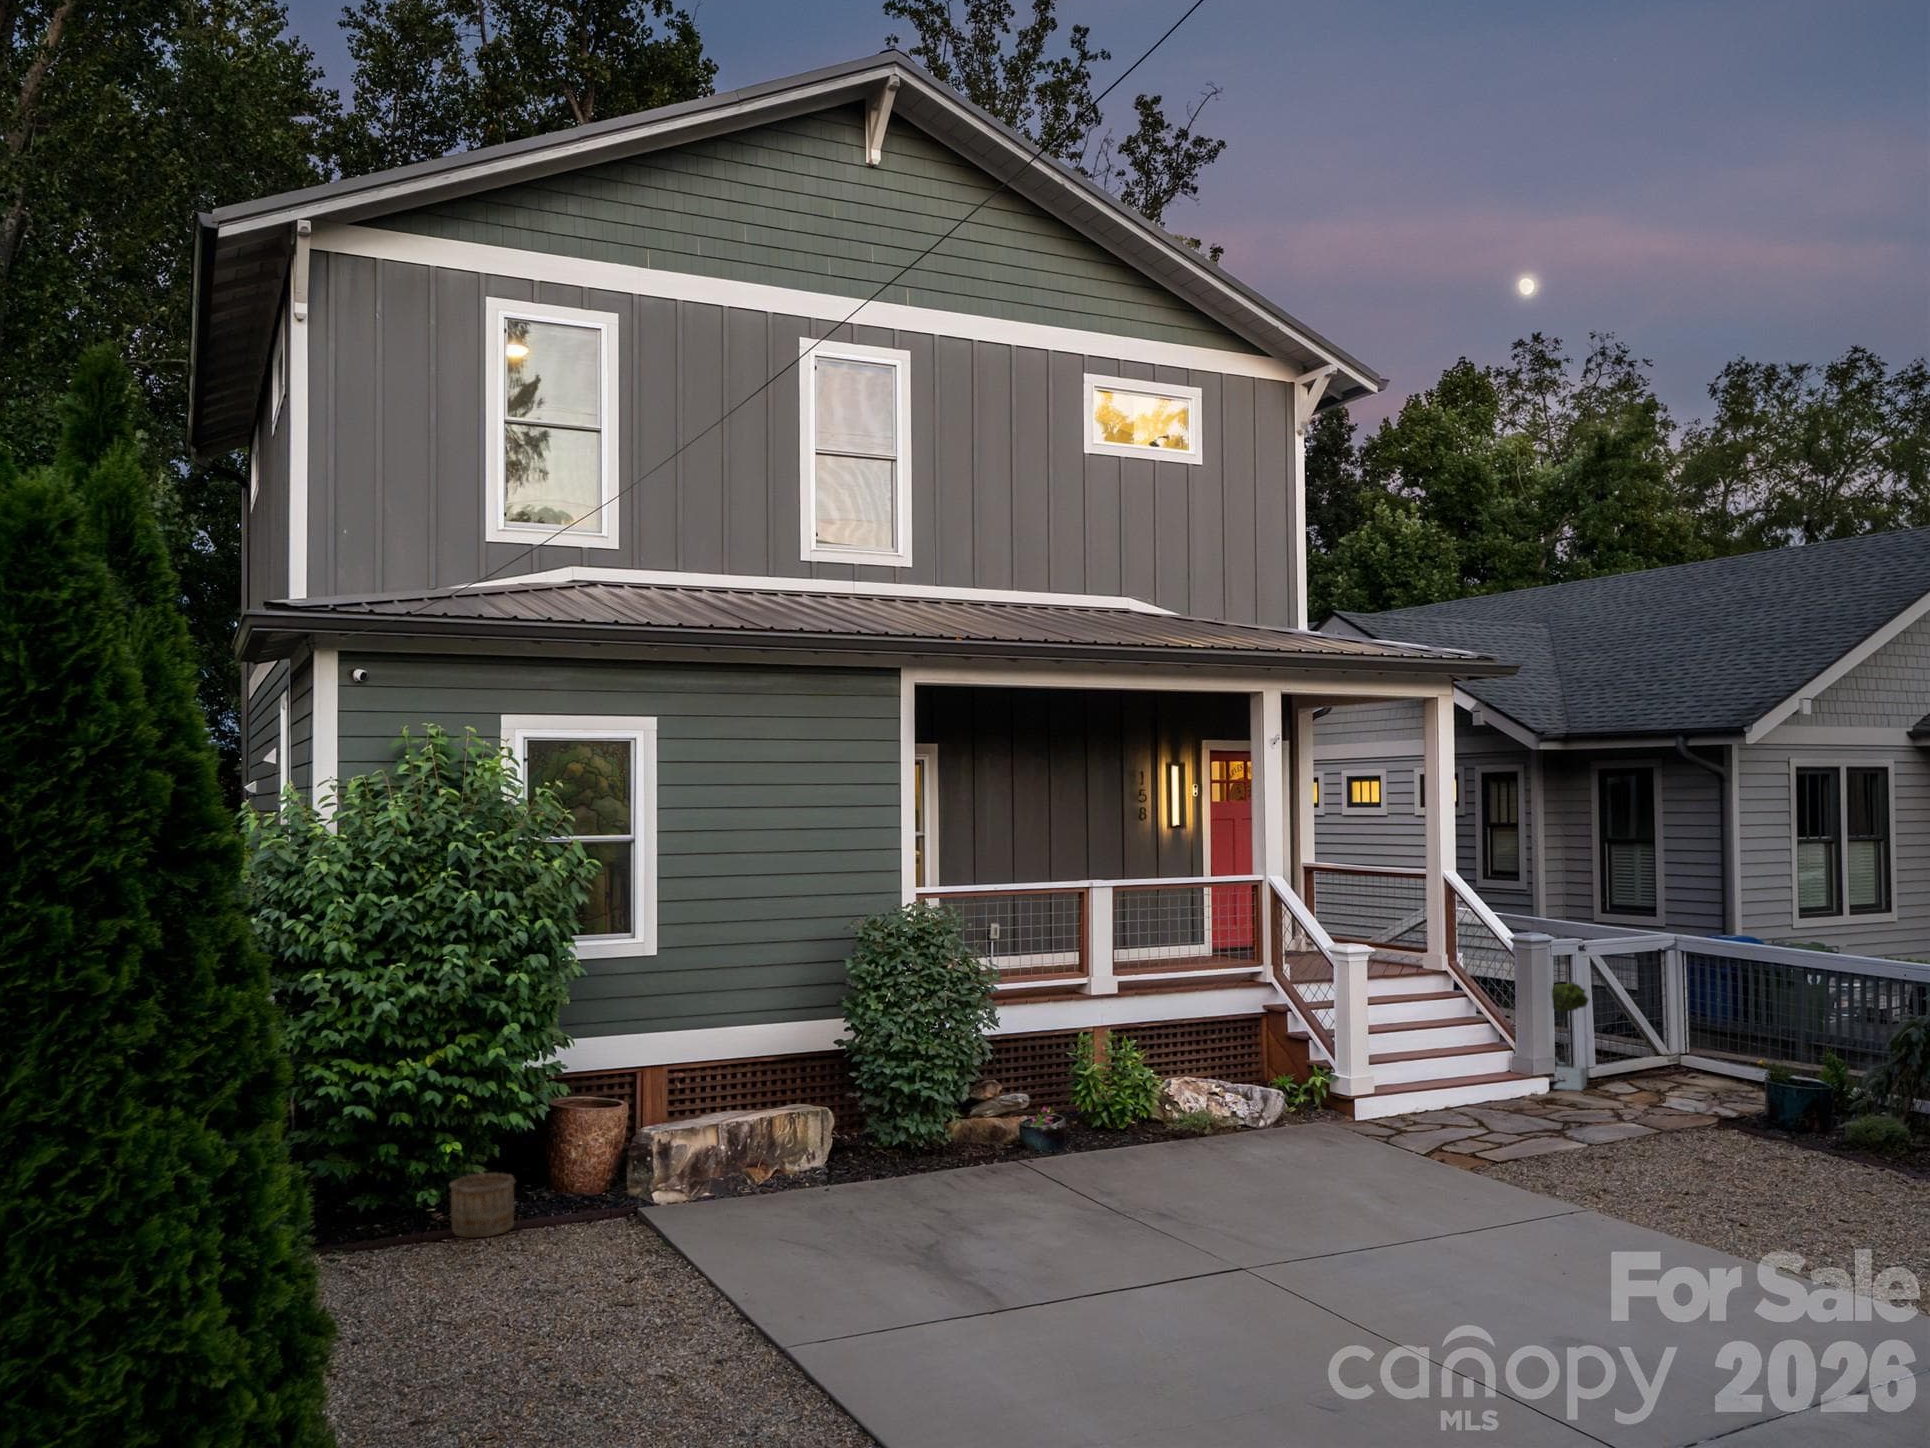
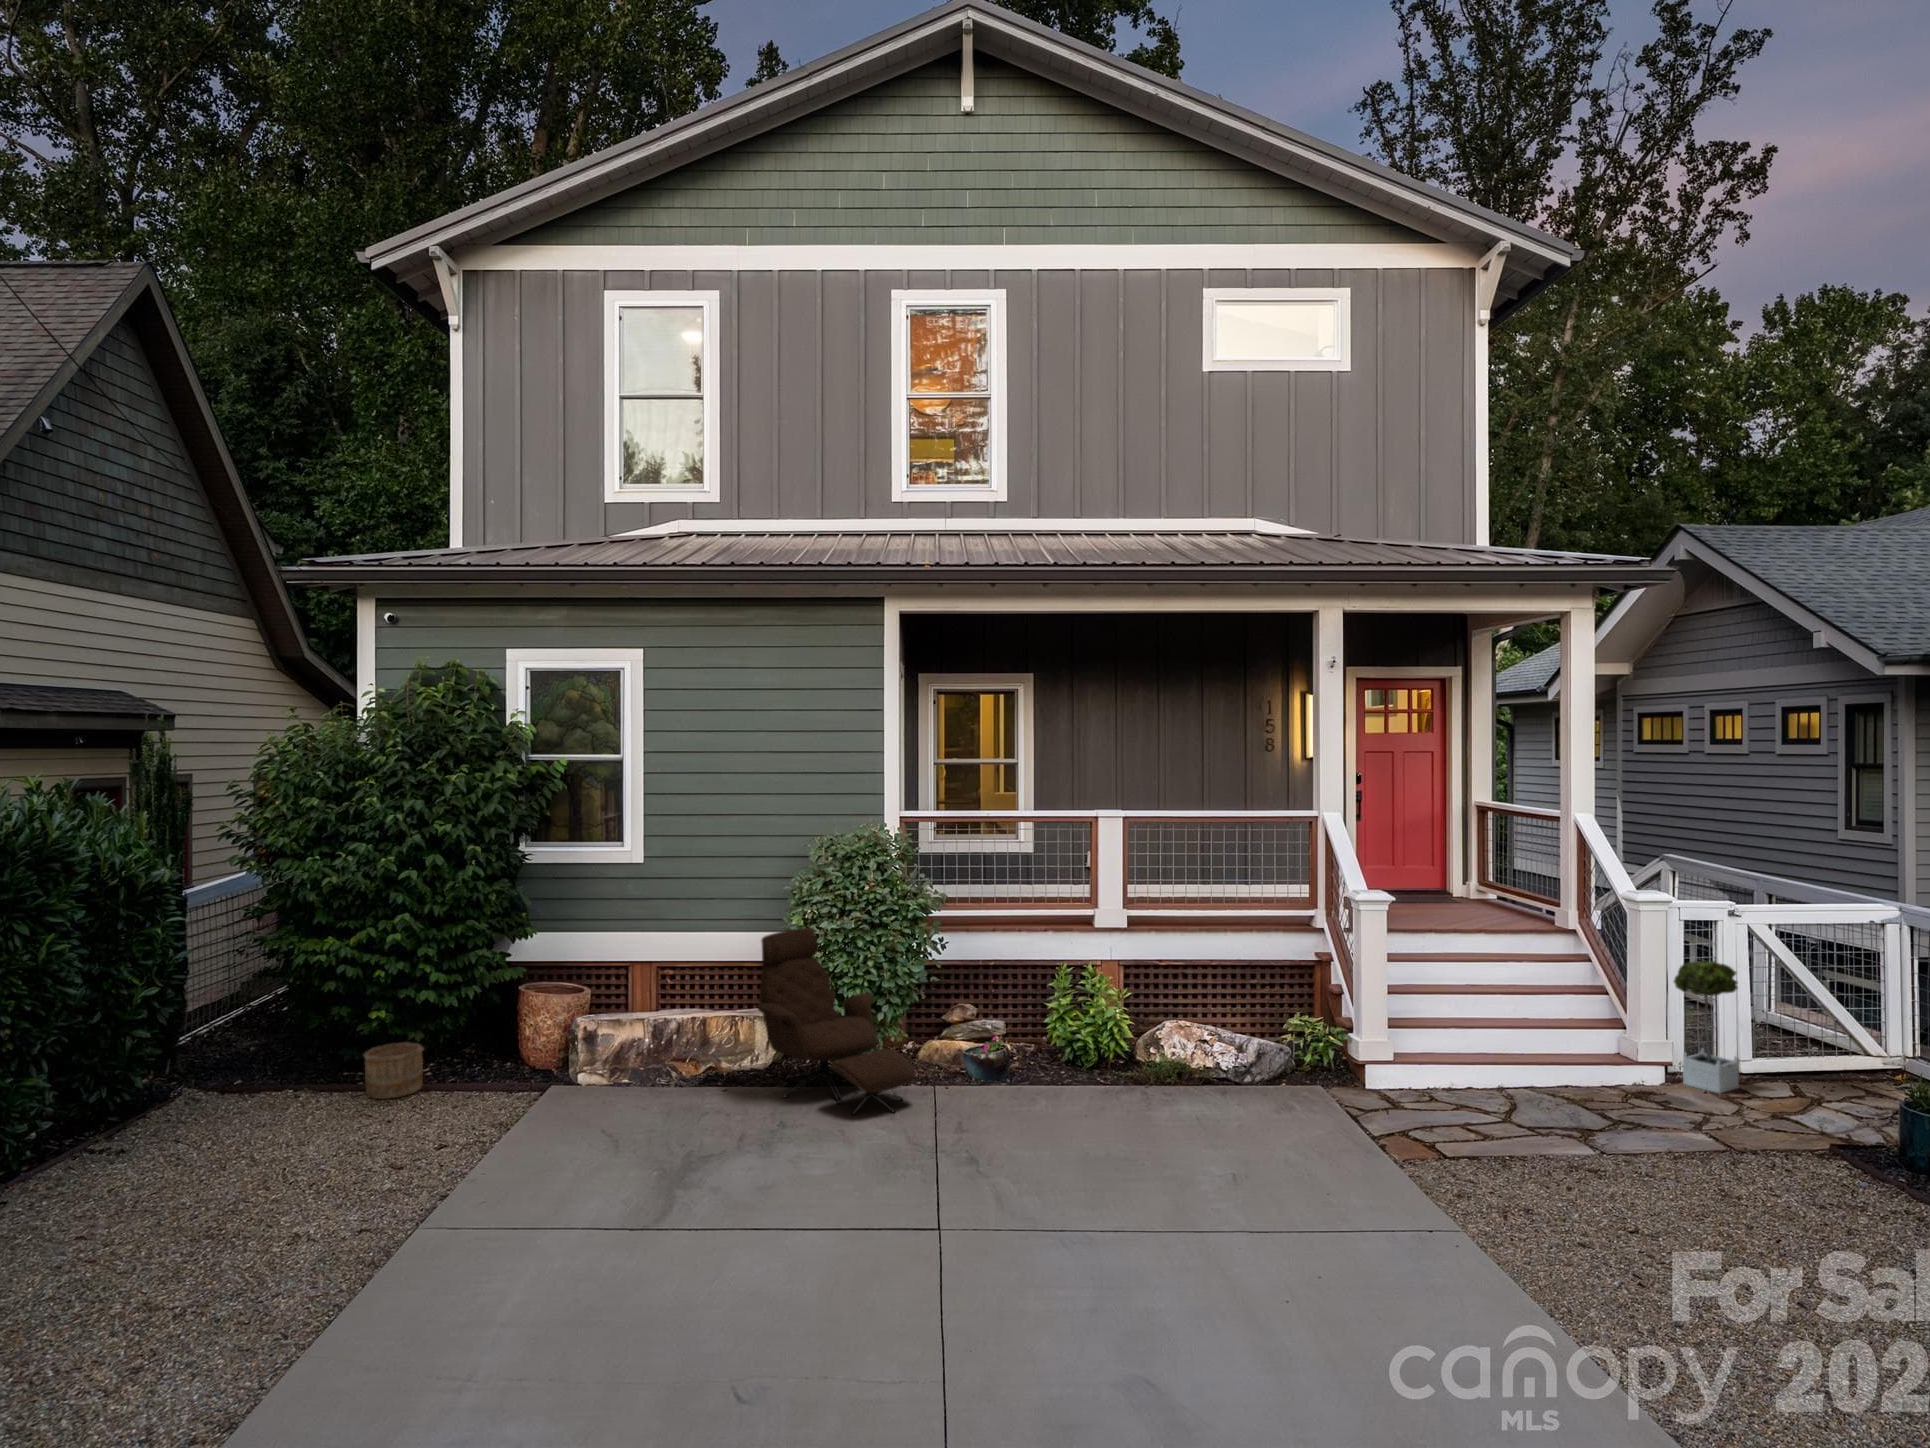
lounge chair: none [851,1010,1033,1184] -> present [757,928,916,1115]

